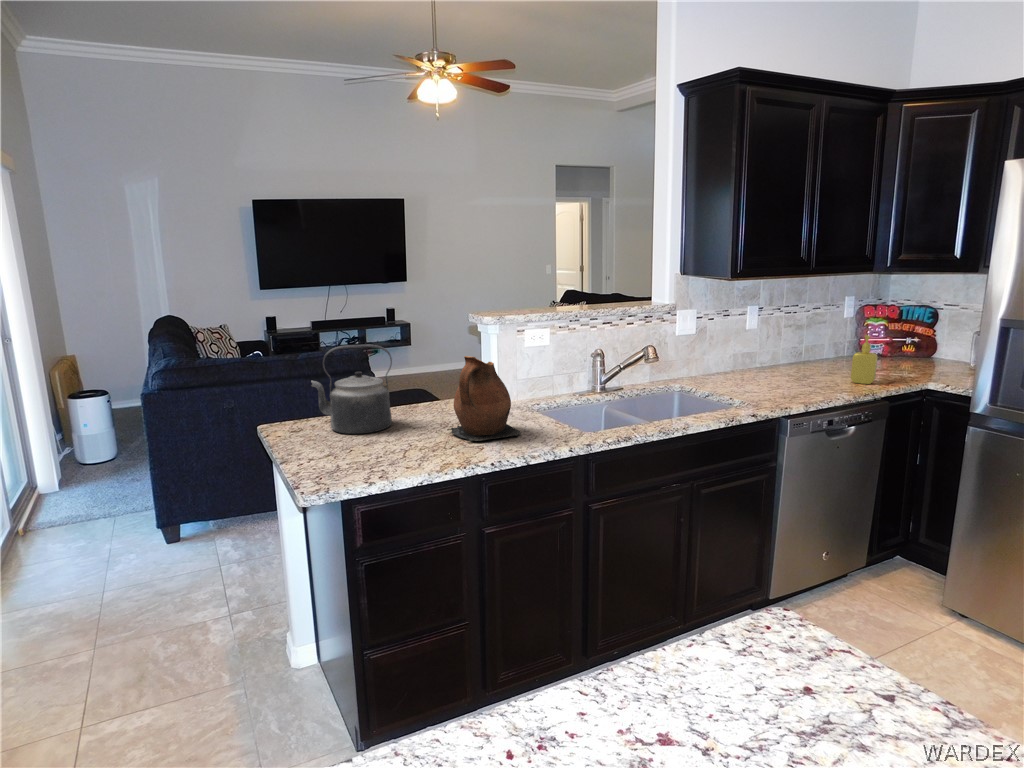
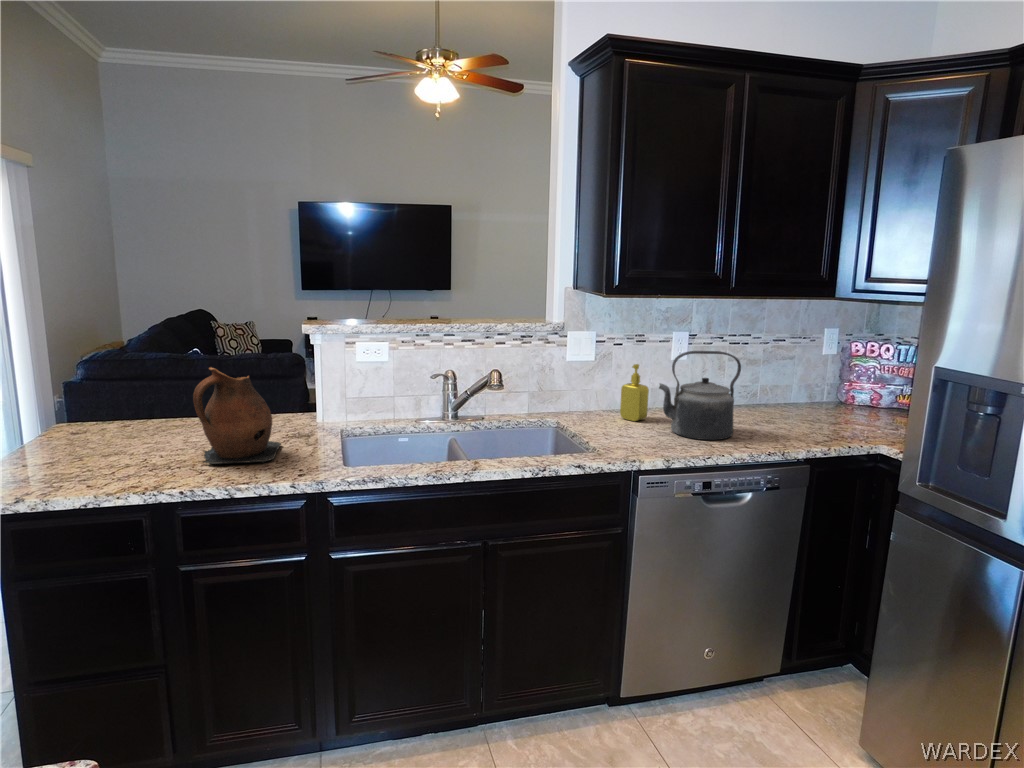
soap dispenser: present [851,335,877,384] -> present [620,364,649,421]
kettle: present [311,344,392,434] -> present [659,351,741,440]

